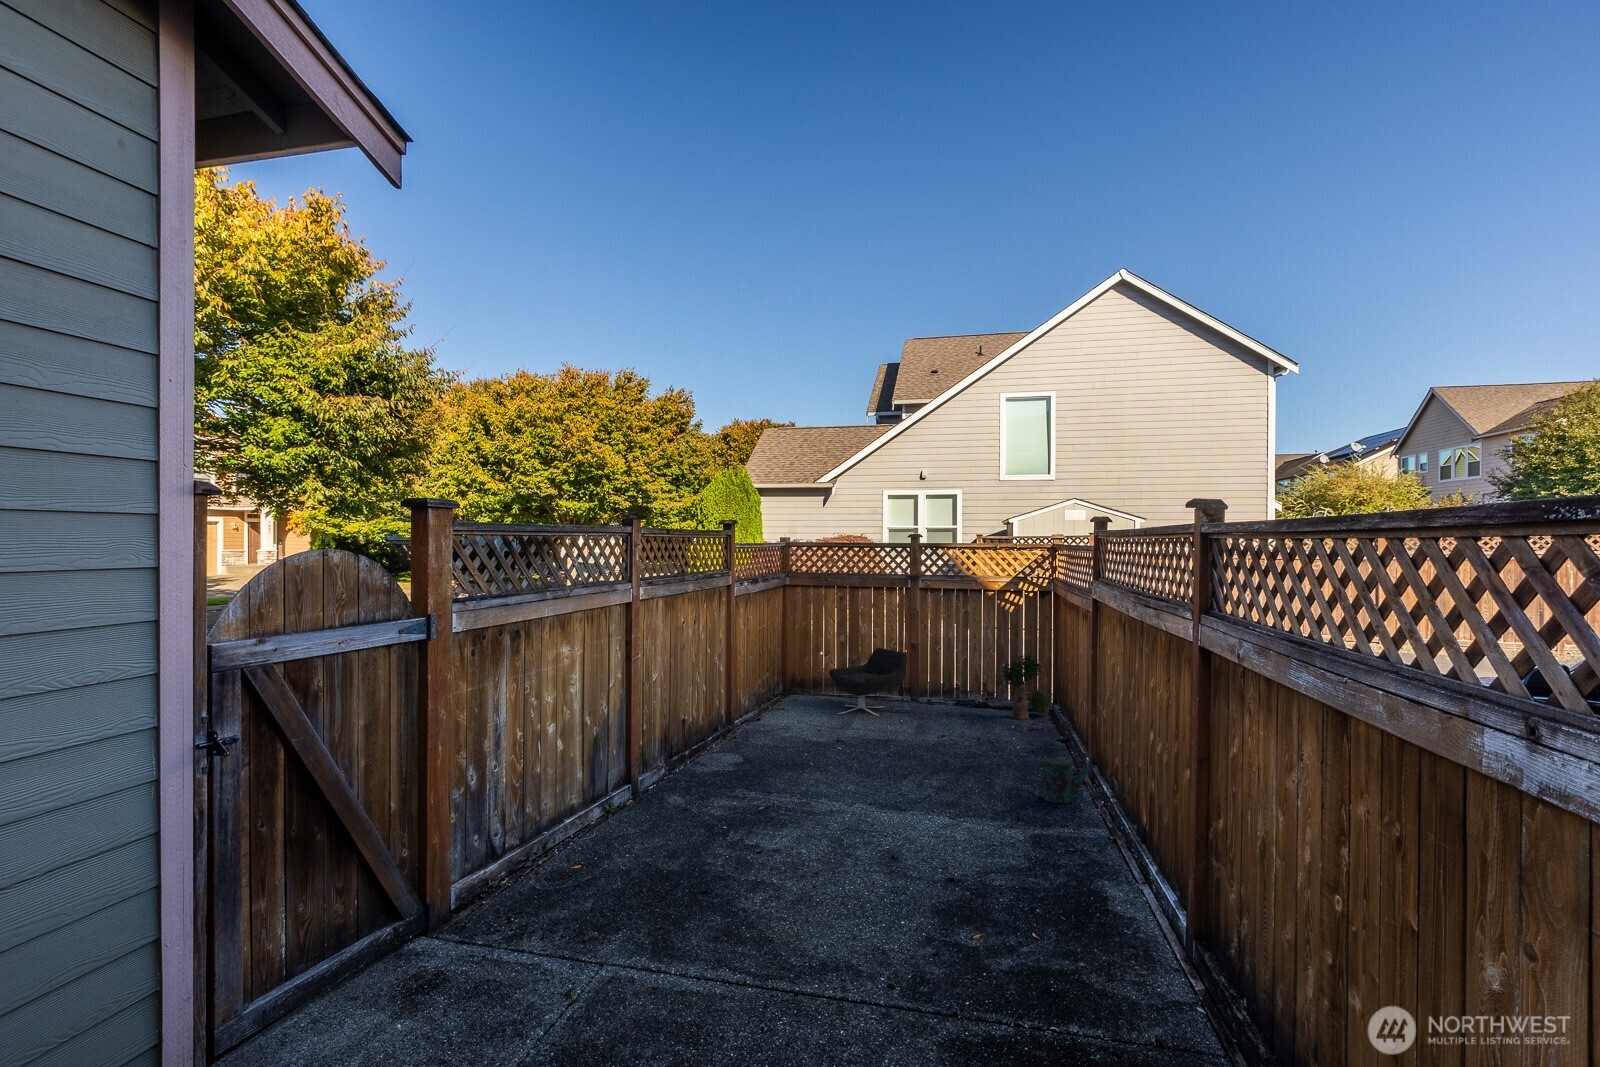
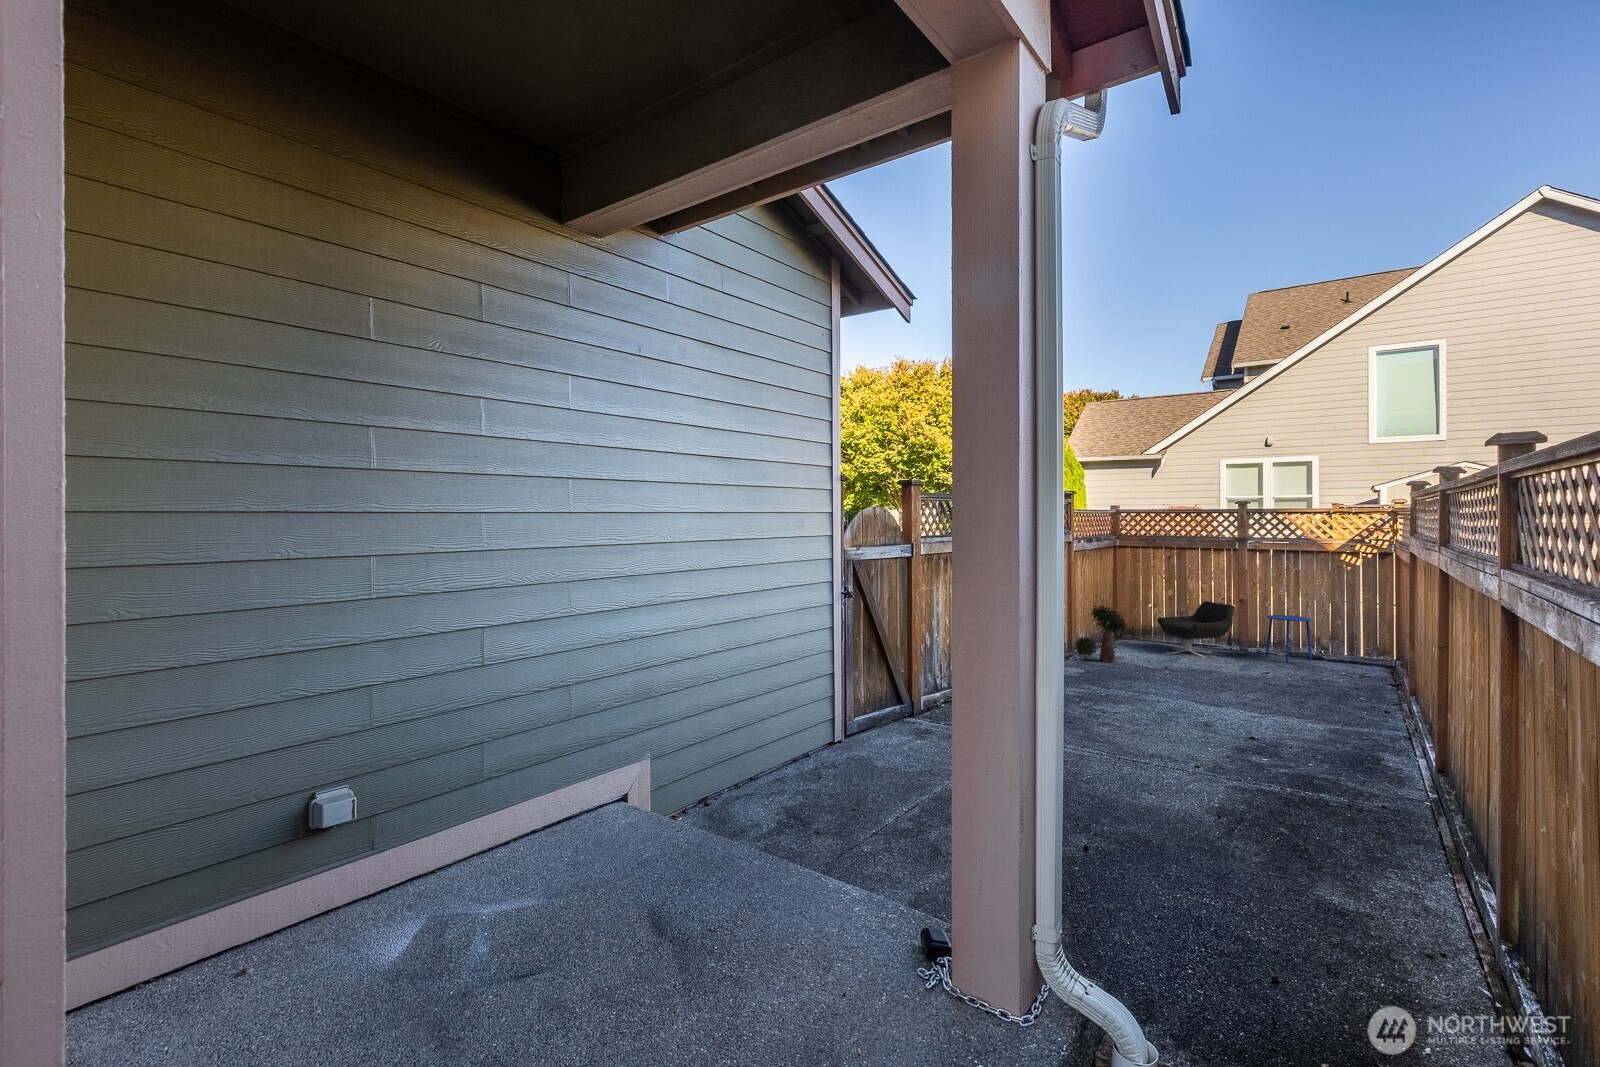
potted plant: present [1003,654,1051,722] -> present [1075,605,1125,662]
side table: none [938,661,981,717] -> present [1266,615,1312,663]
watering can: present [1032,756,1100,804] -> none [1341,680,1409,717]

